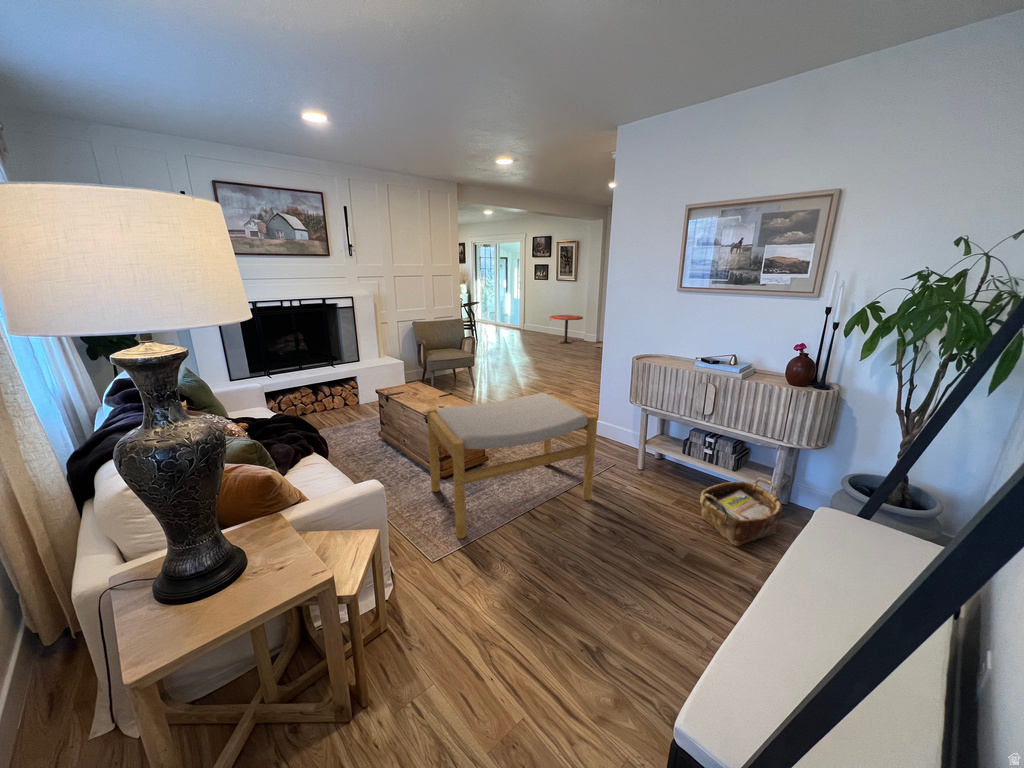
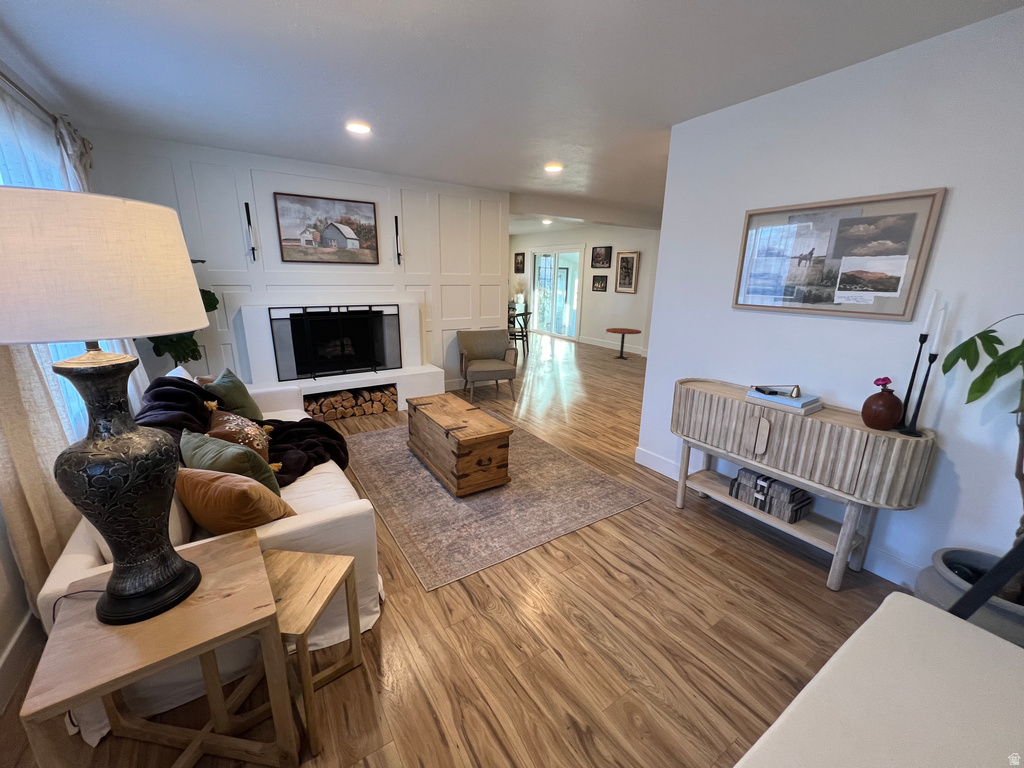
footstool: present [427,391,598,539] -> none [443,413,625,568]
woven basket: present [700,478,782,546] -> none [743,537,848,619]

